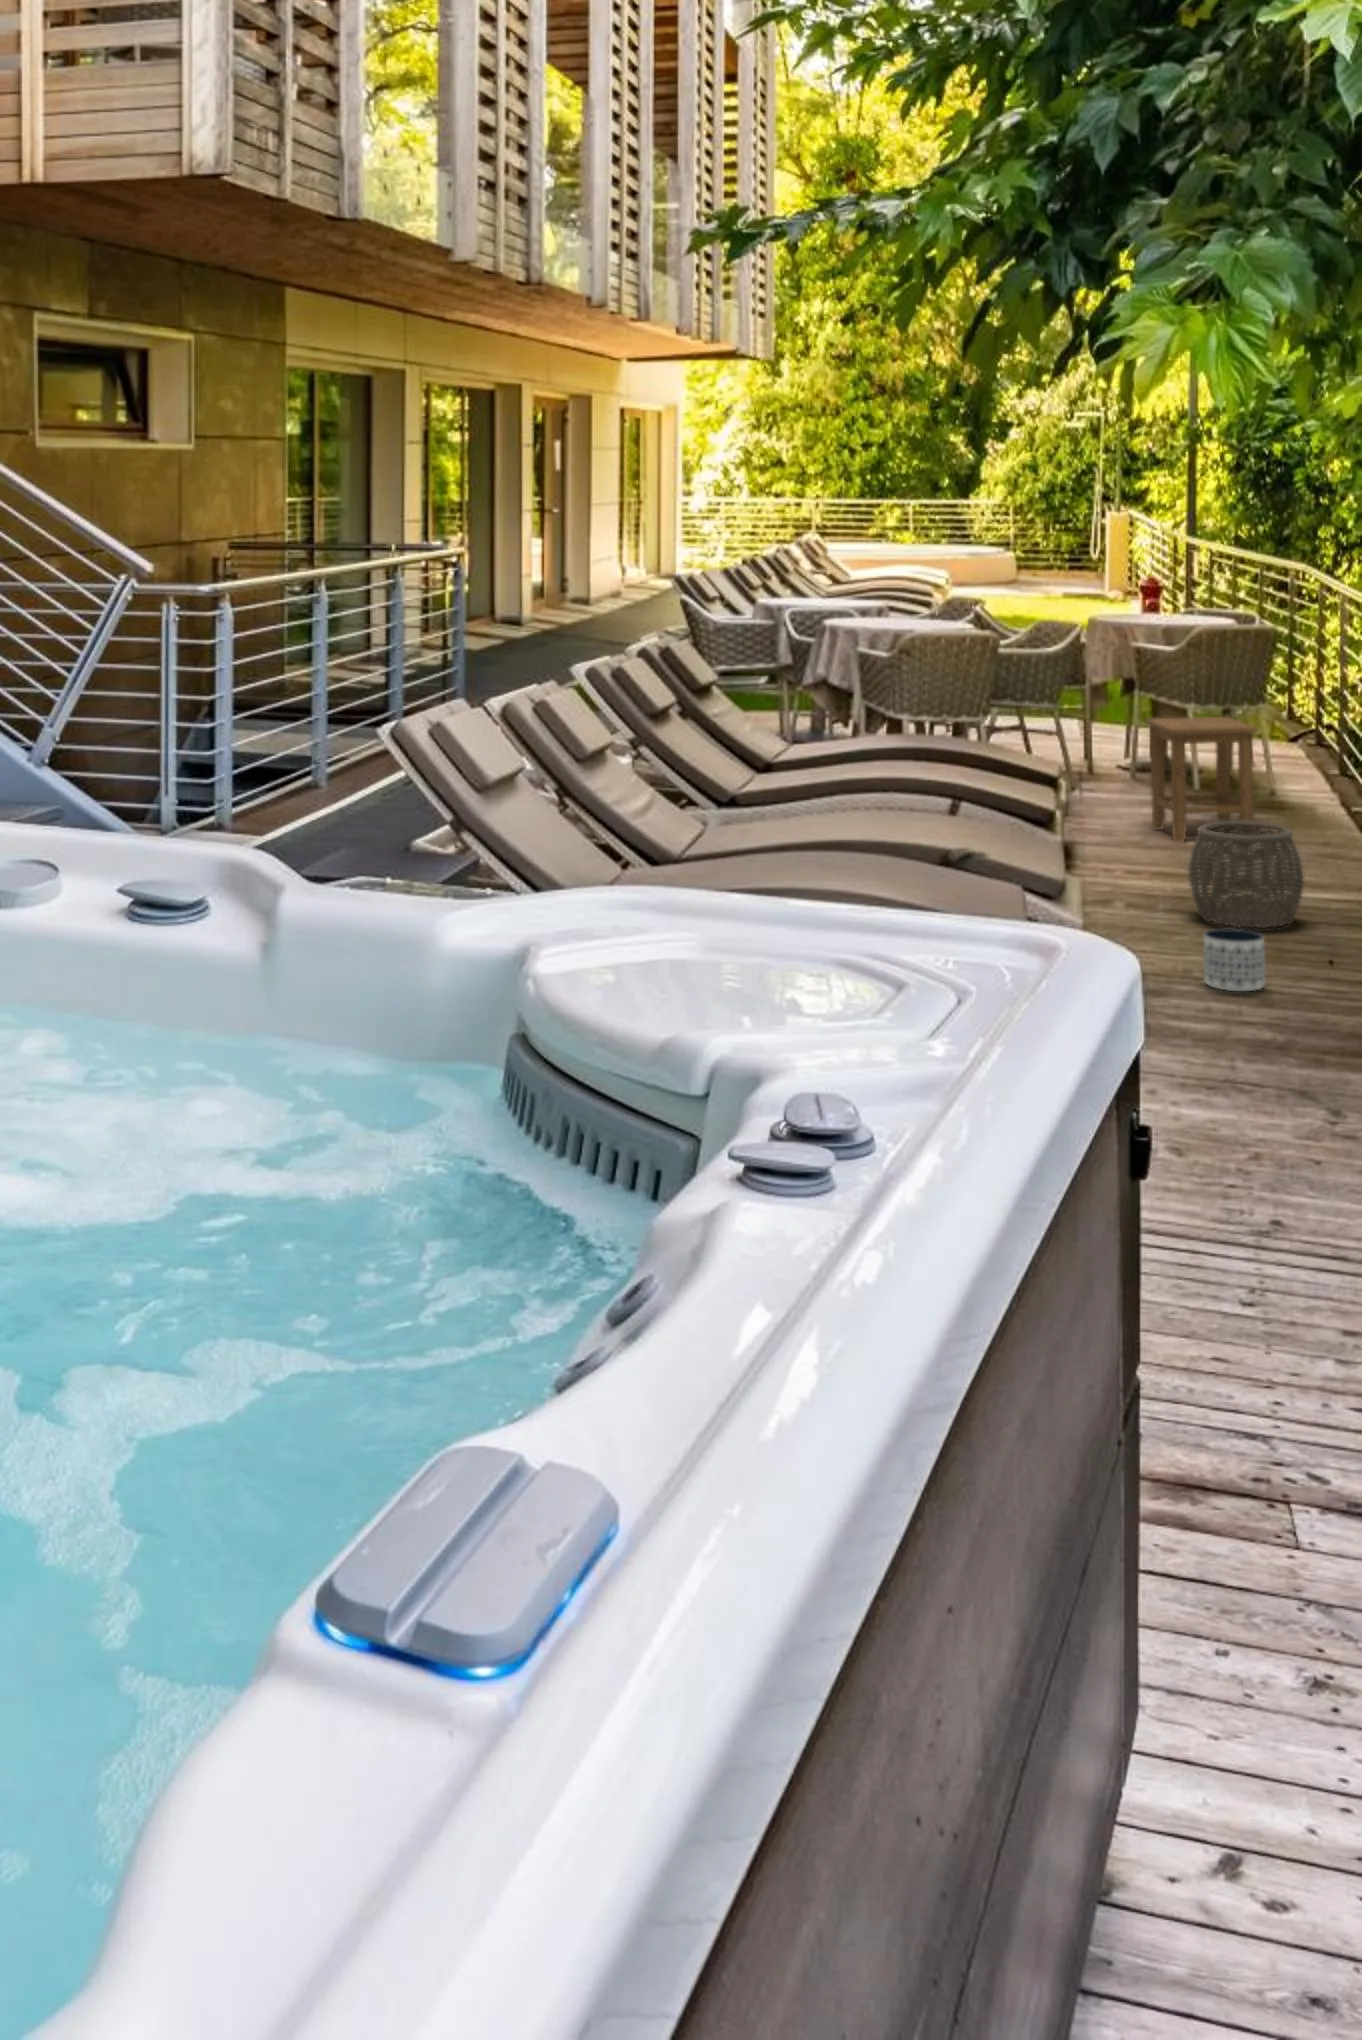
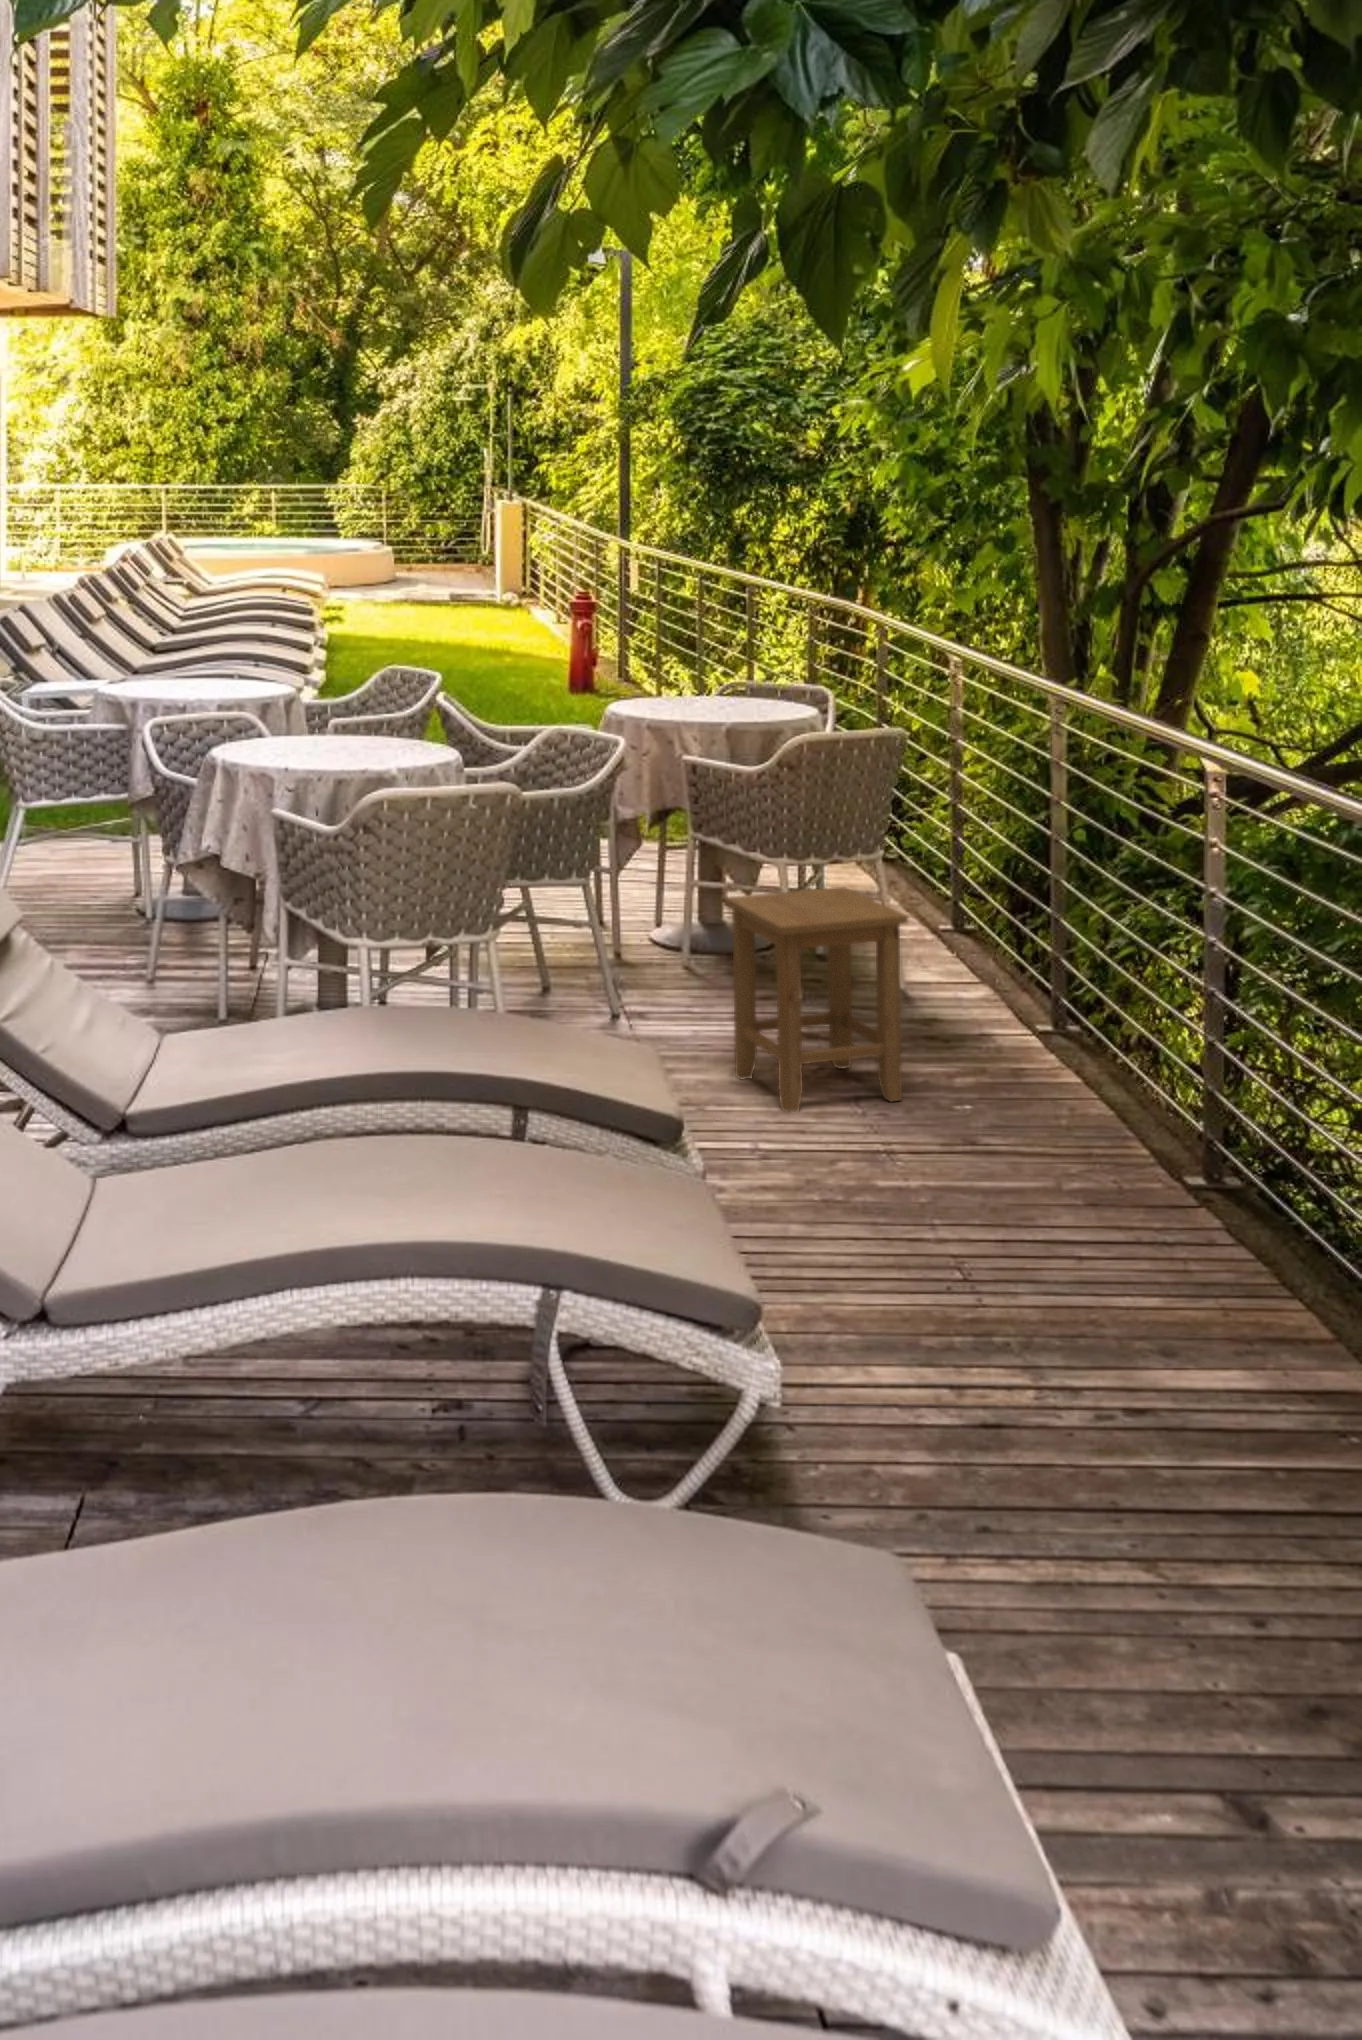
woven basket: present [1188,821,1304,928] -> none [912,1171,1130,1406]
planter: present [1204,929,1265,991] -> none [1077,1537,1208,1710]

